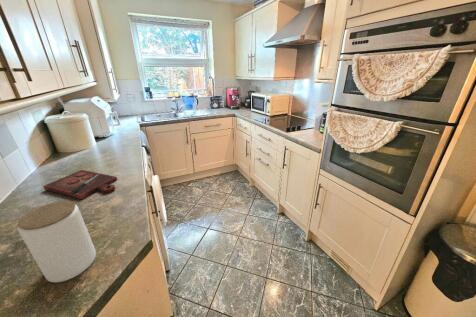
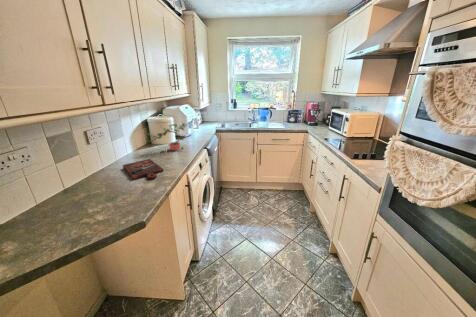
potted plant: none [61,118,121,160] -> present [148,123,187,152]
jar: present [18,201,96,282] -> none [62,176,109,230]

